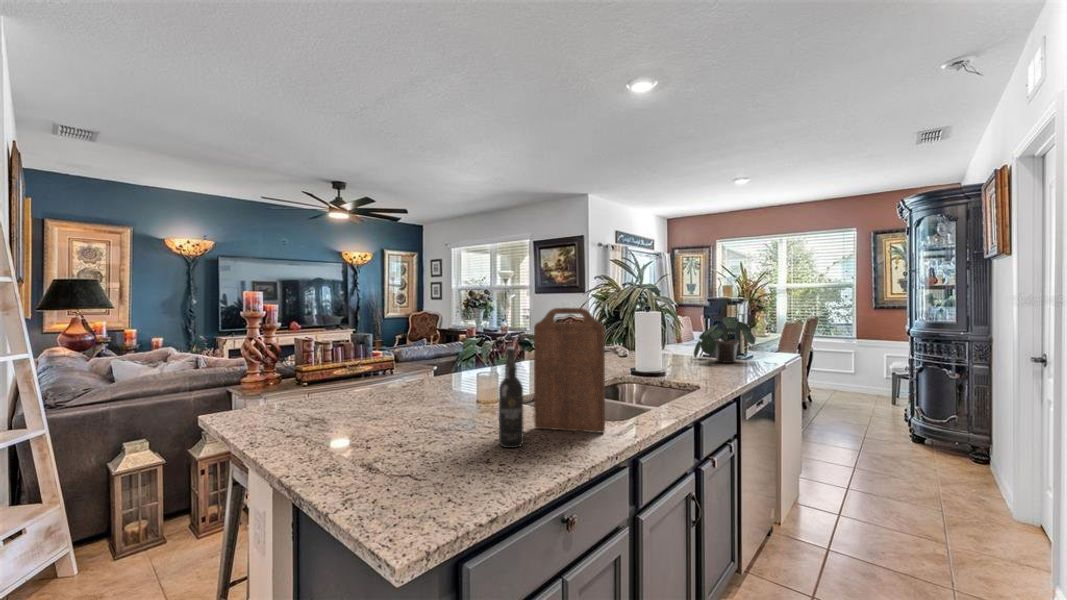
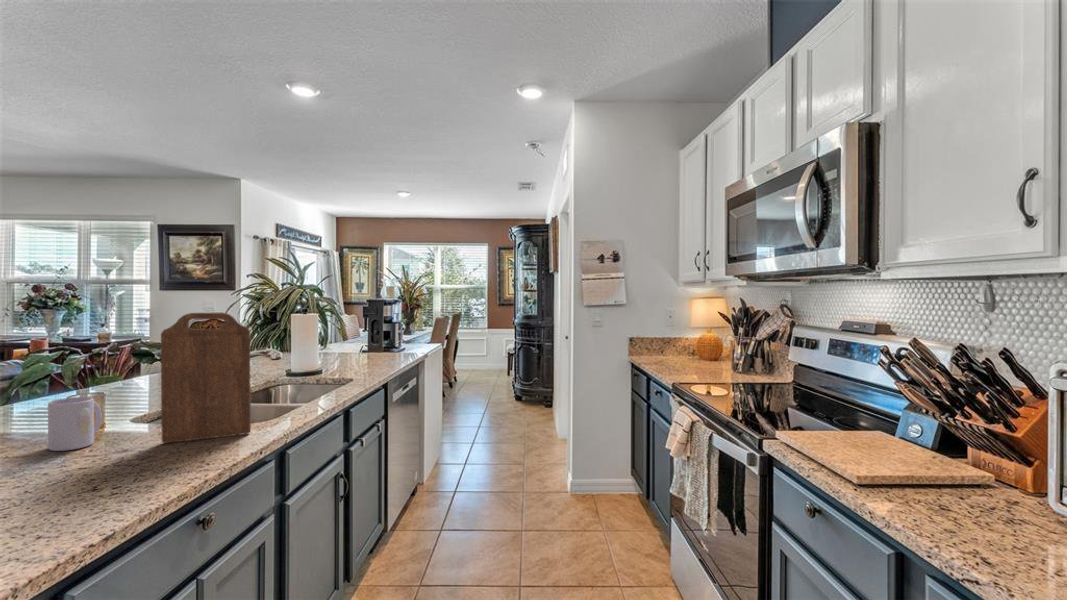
potted plant: present [694,317,755,363] -> none [353,315,406,356]
wine bottle: present [499,347,523,448] -> none [110,358,146,469]
mug: none [463,377,495,421] -> present [48,397,102,451]

